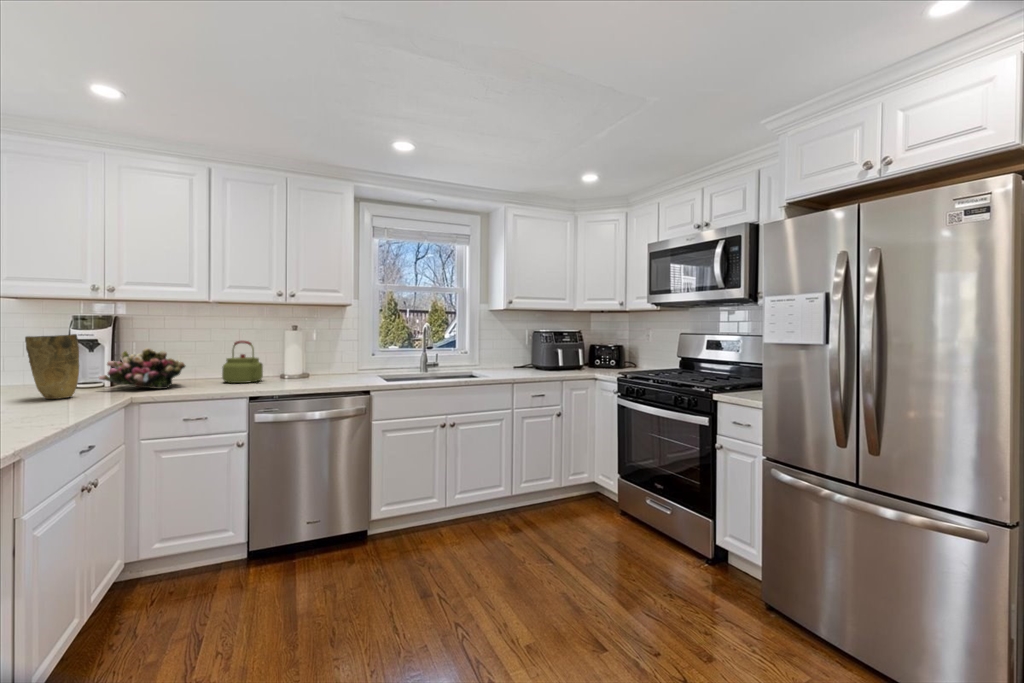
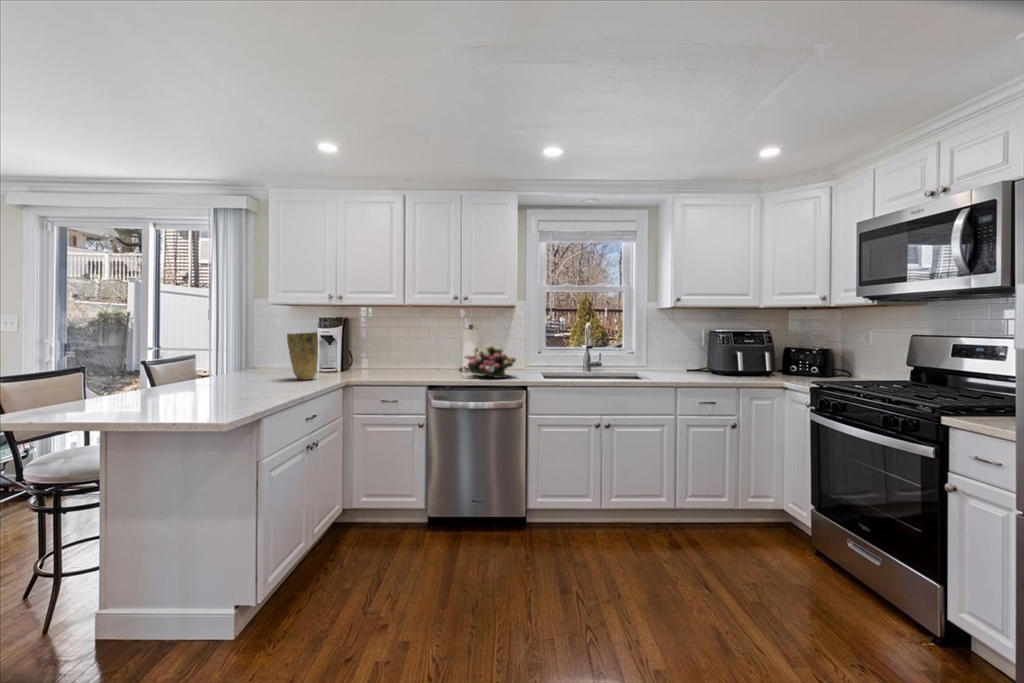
kettle: present [222,341,263,383] -> none [415,339,445,374]
flower arrangement: present [99,348,185,389] -> present [461,345,516,378]

